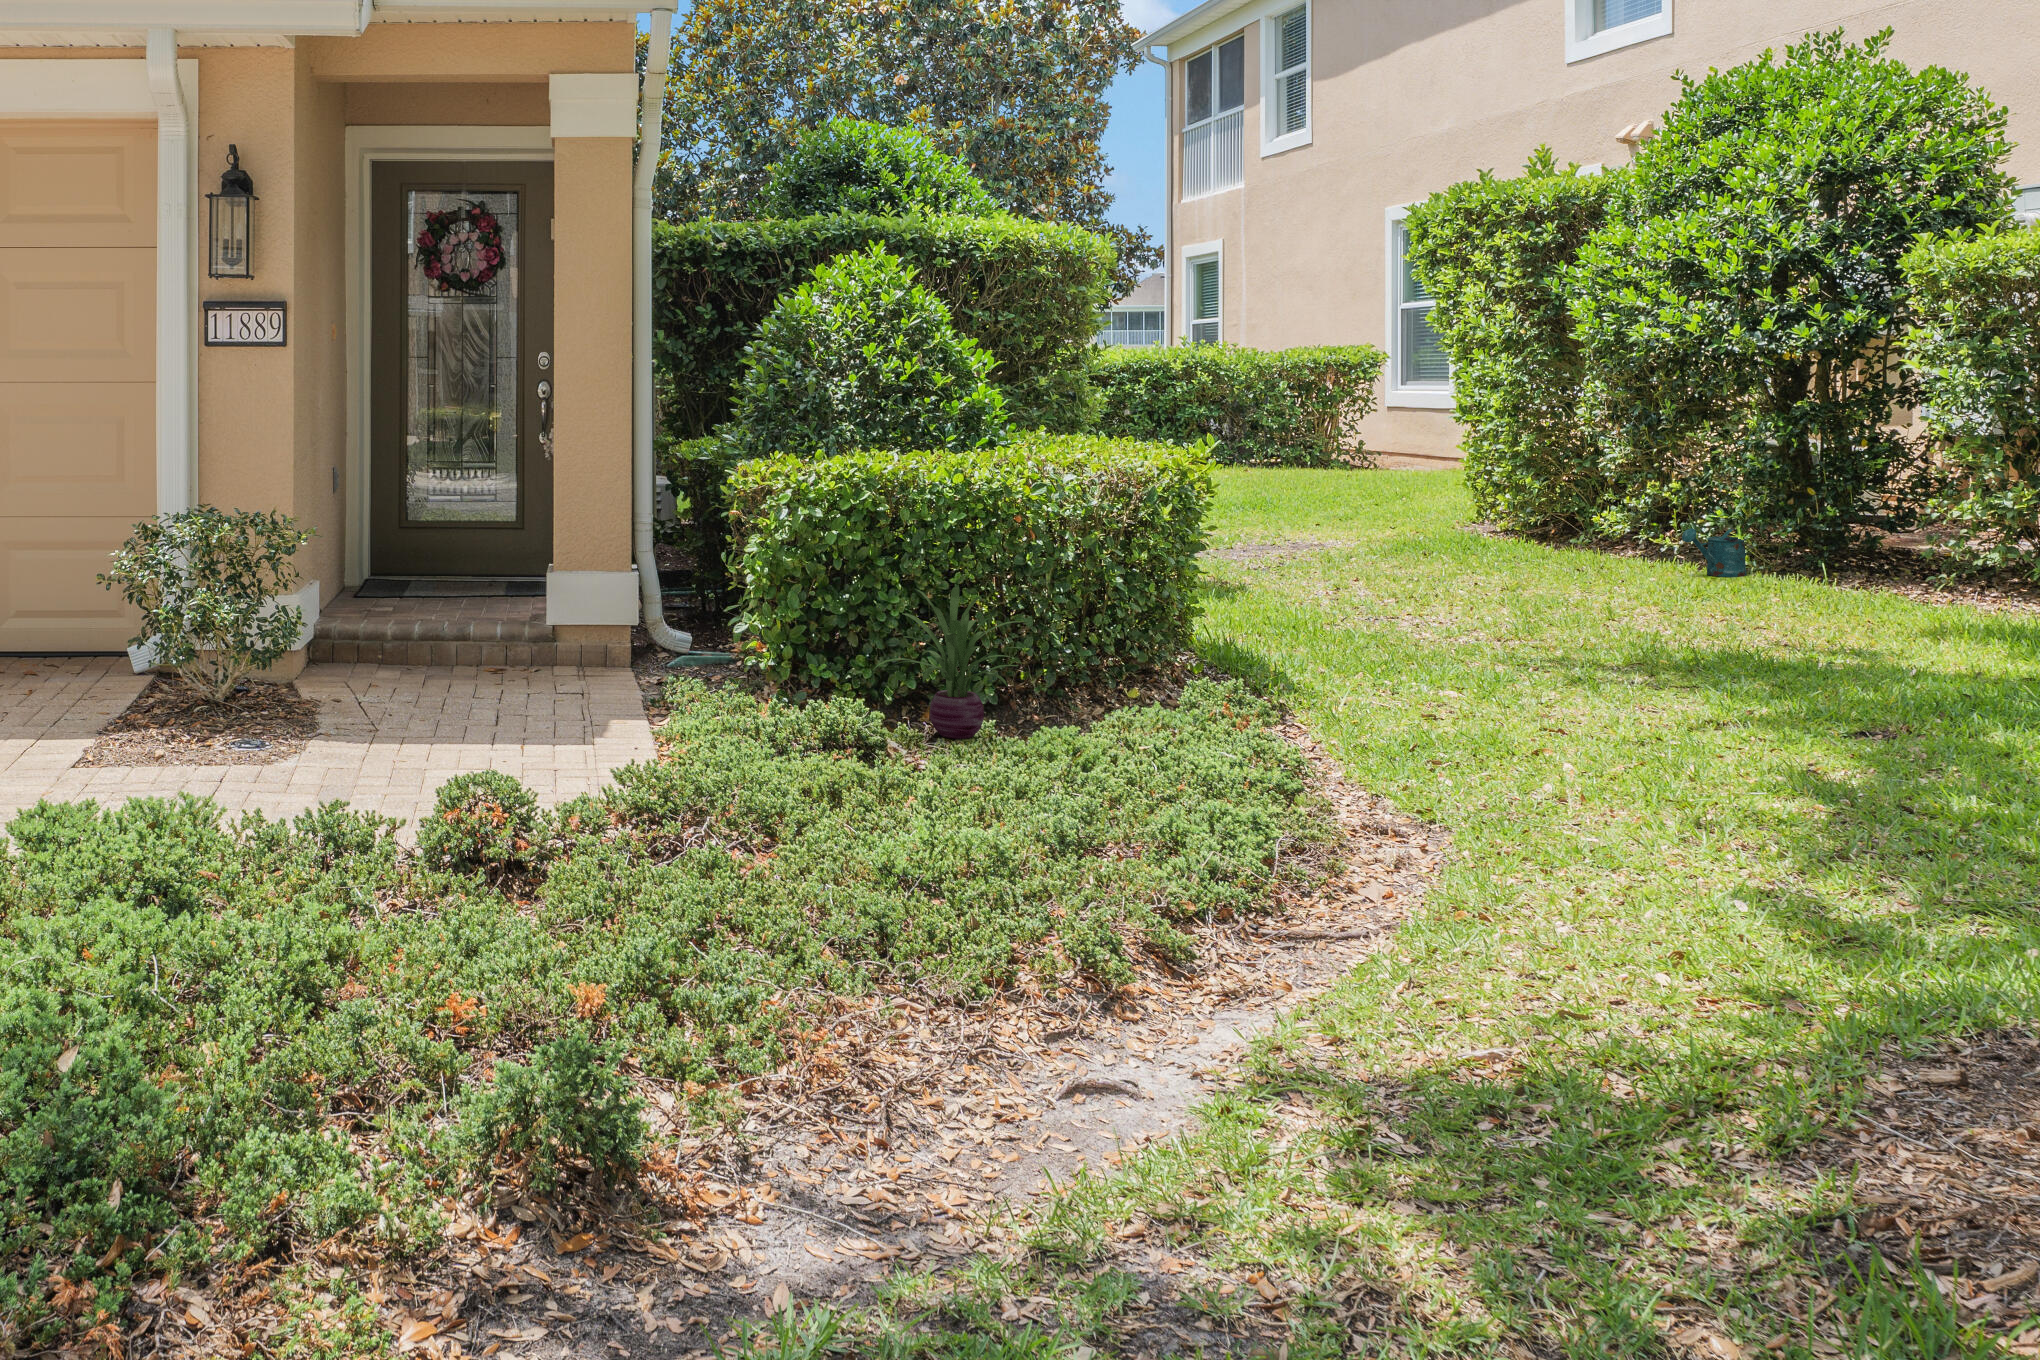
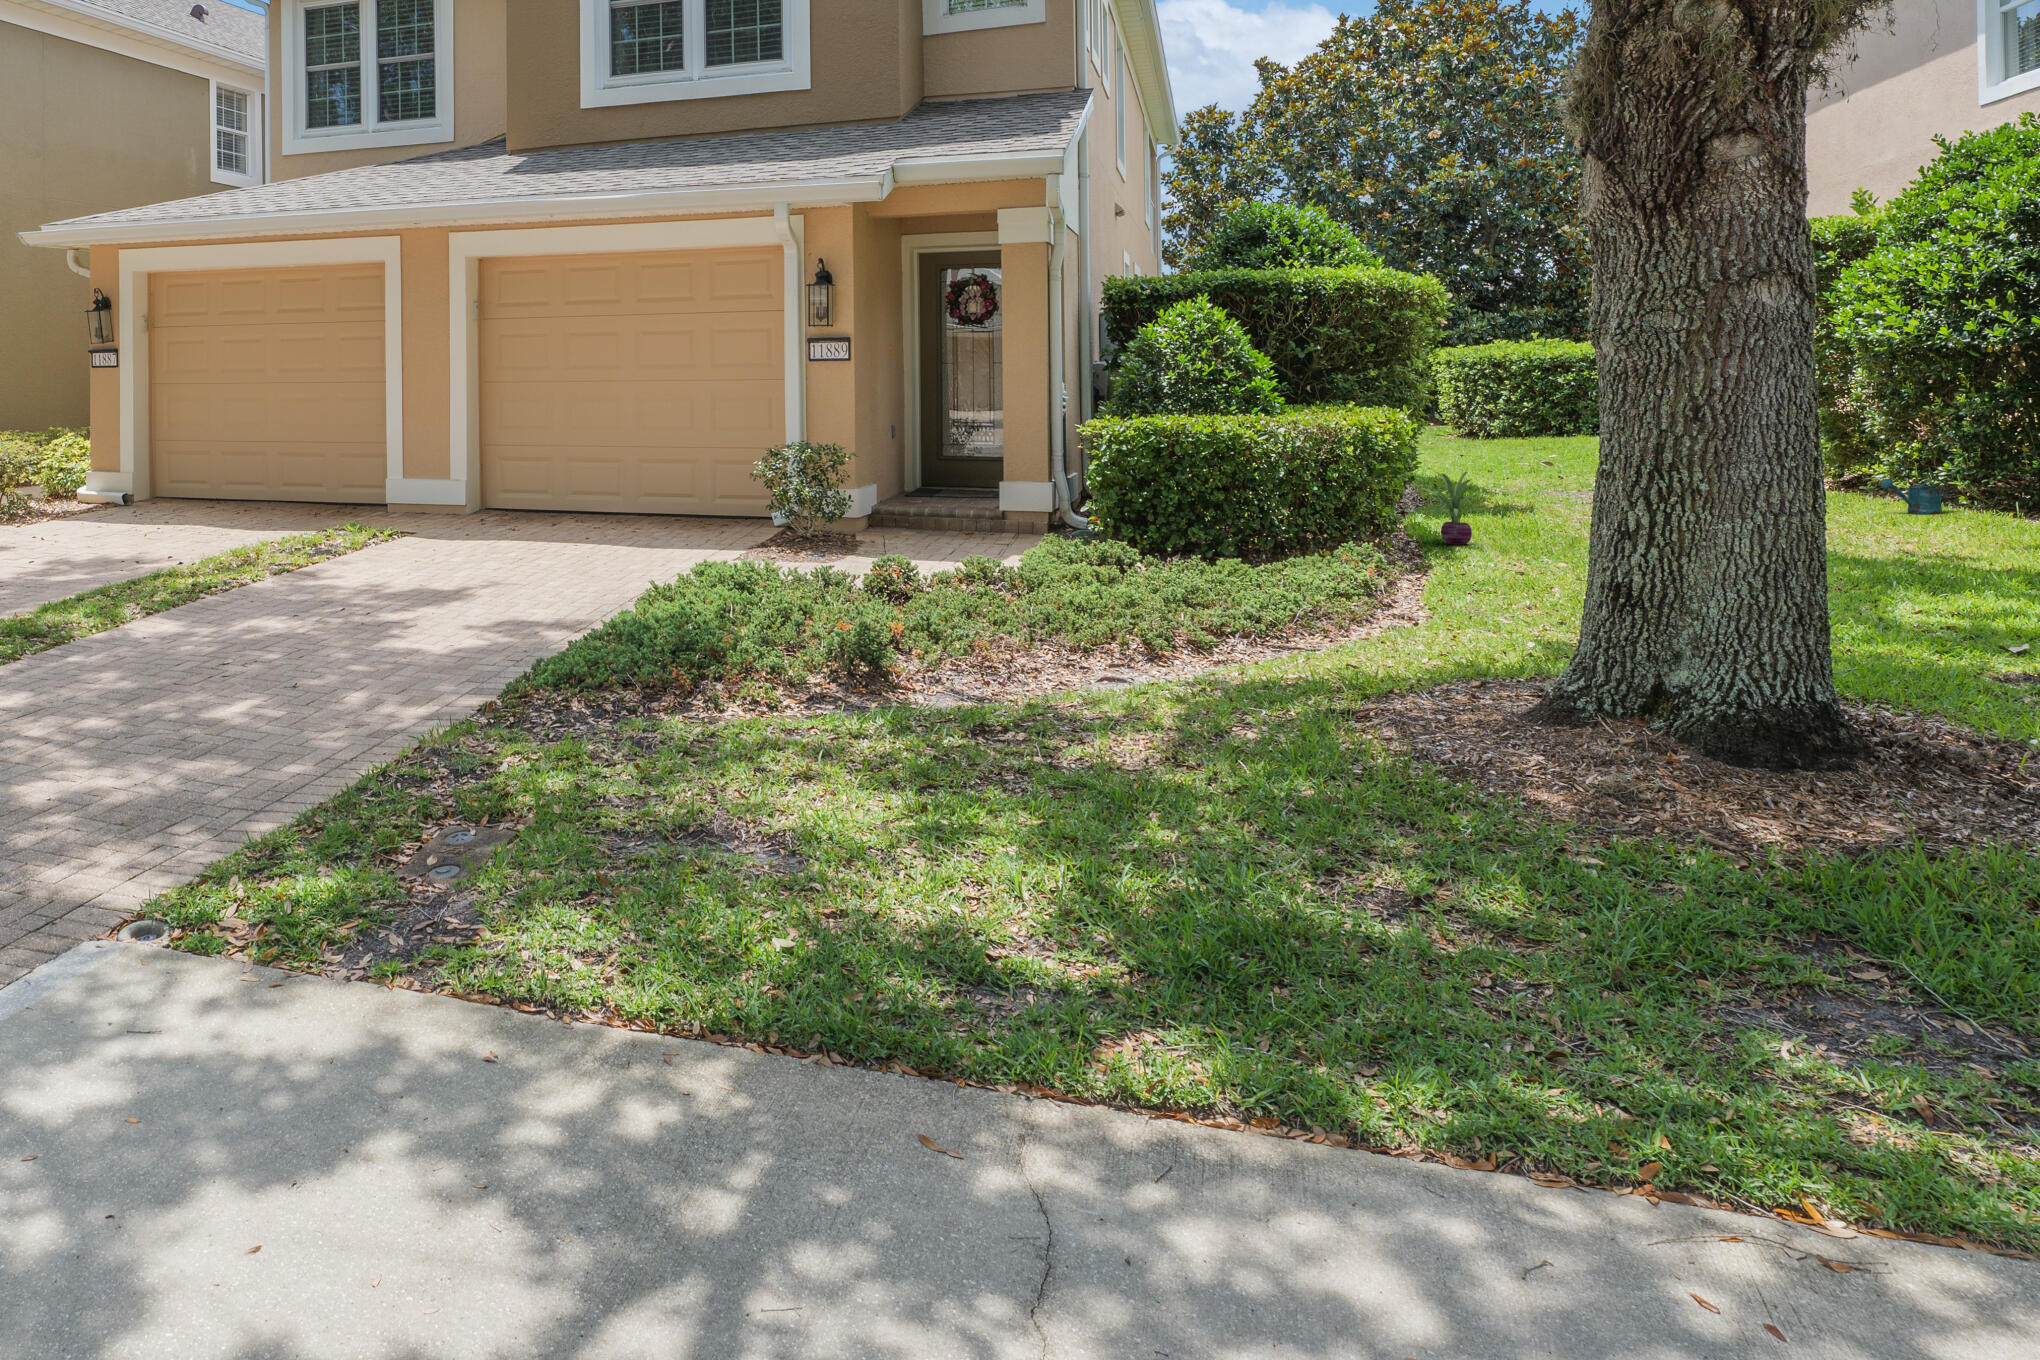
decorative plant: present [875,586,1021,739] -> present [1422,472,1494,545]

